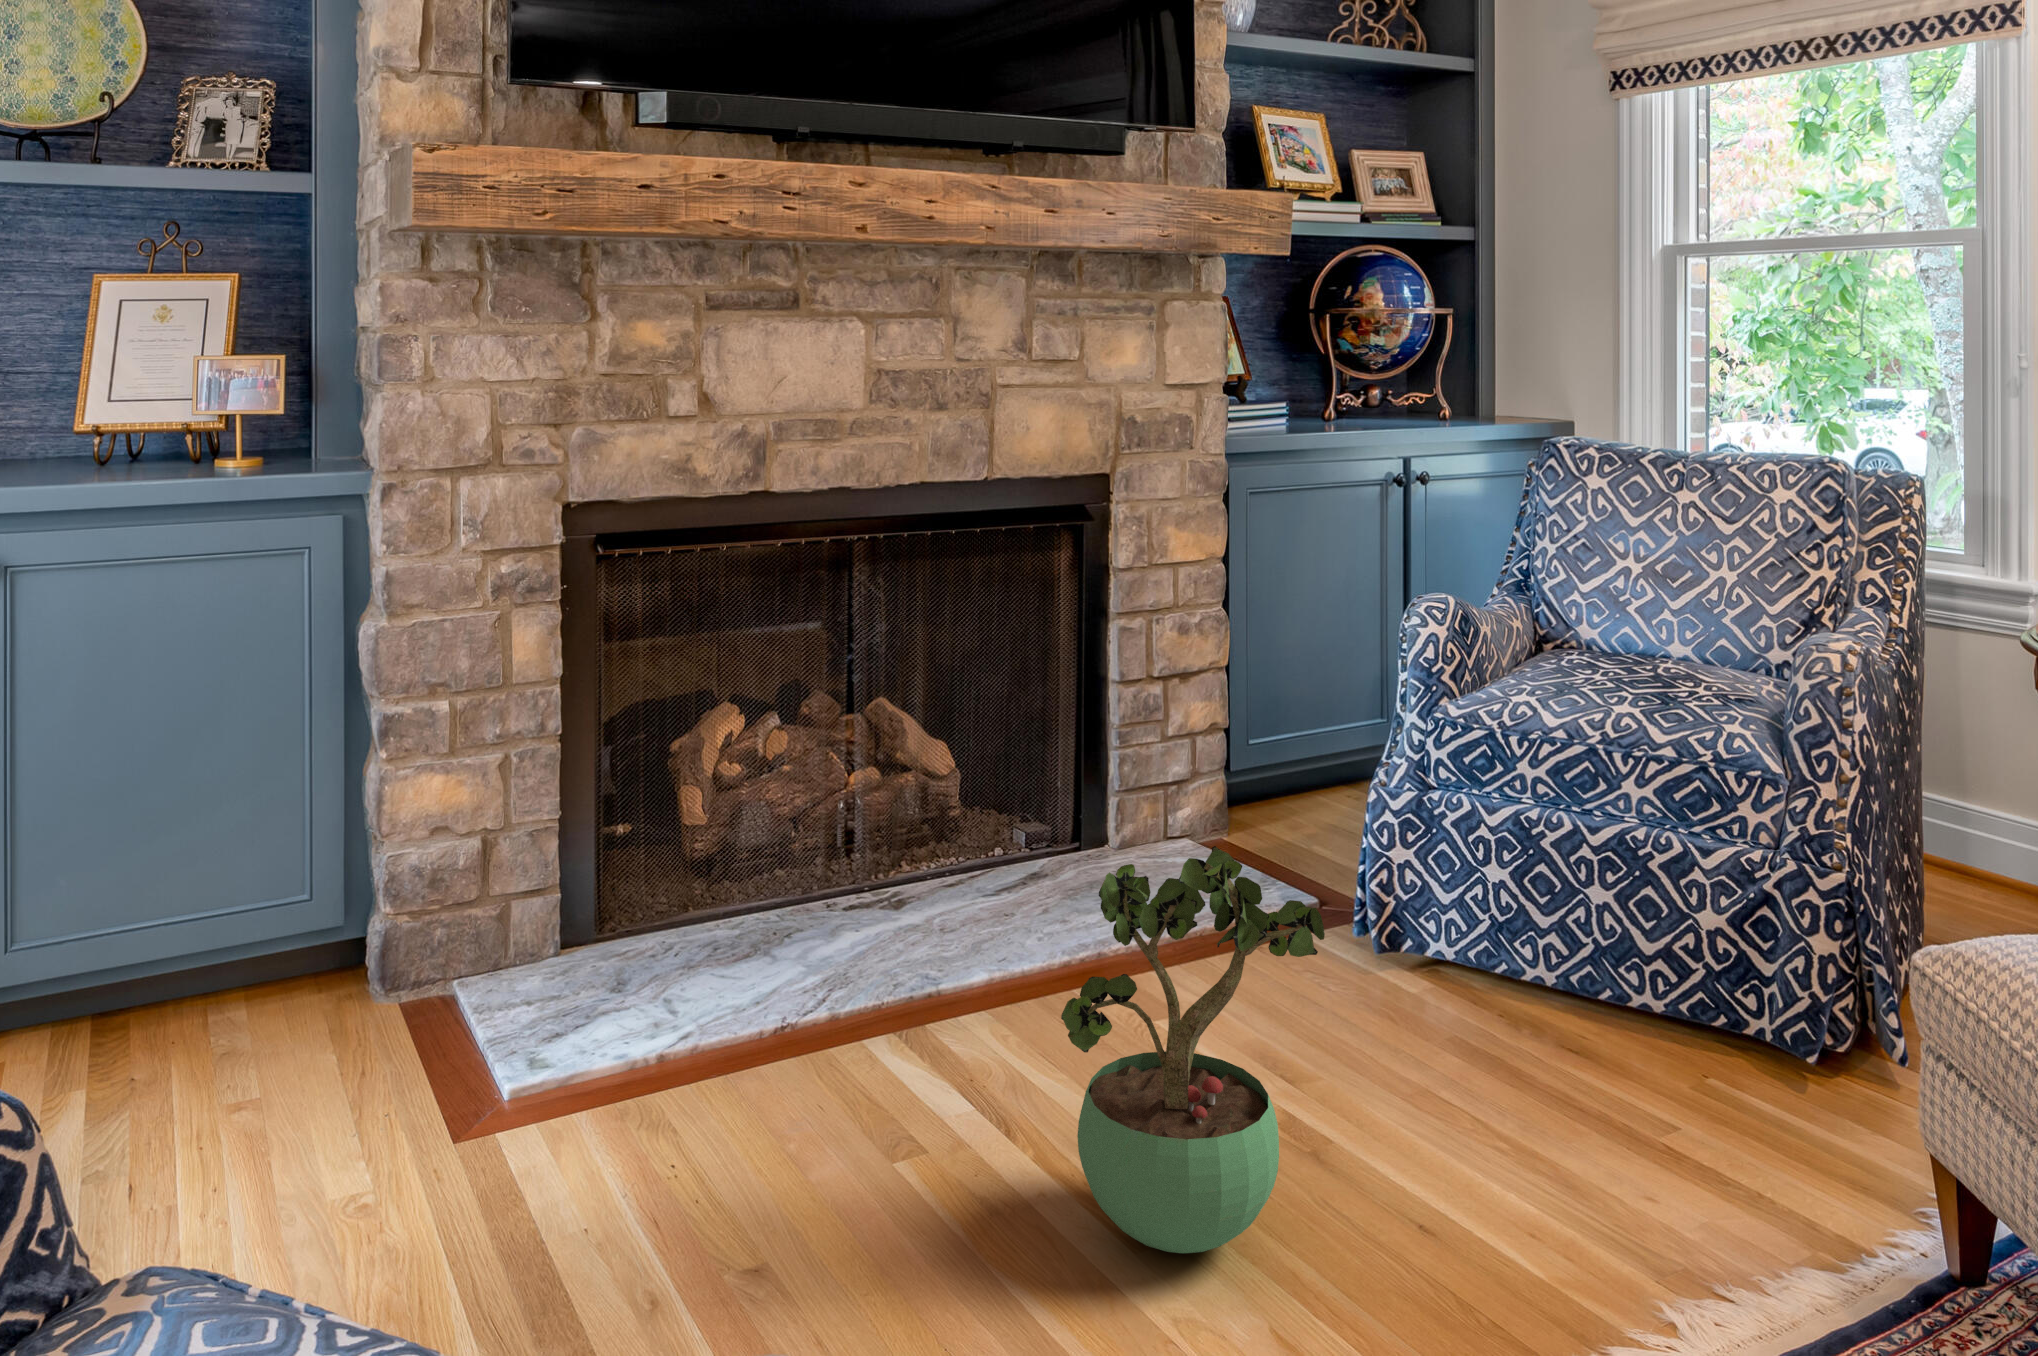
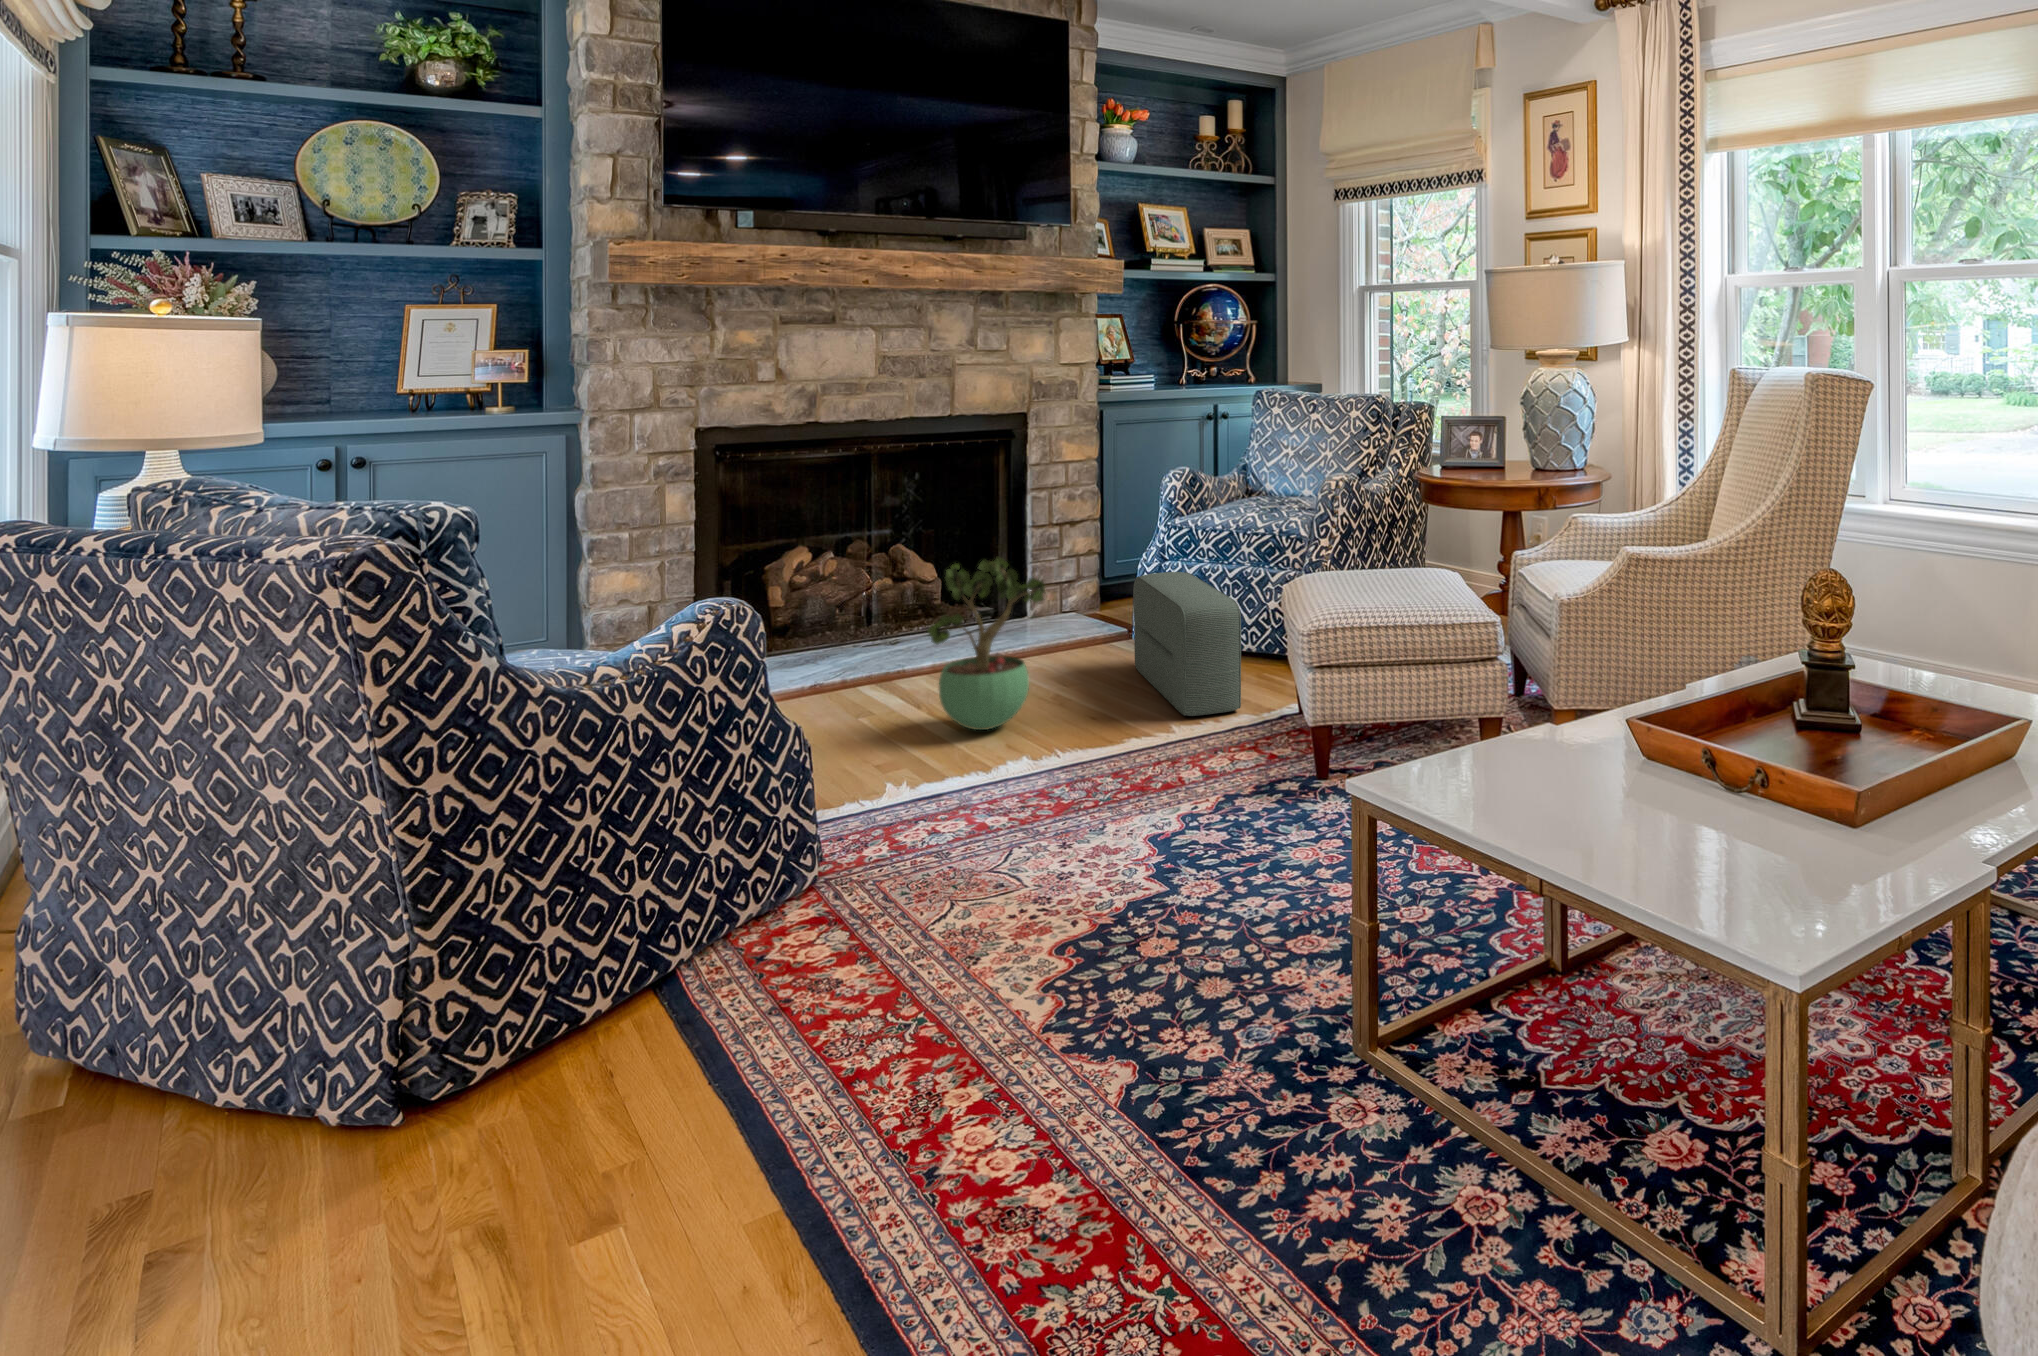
pouf: none [1402,833,1772,1250] -> present [1133,572,1241,716]

